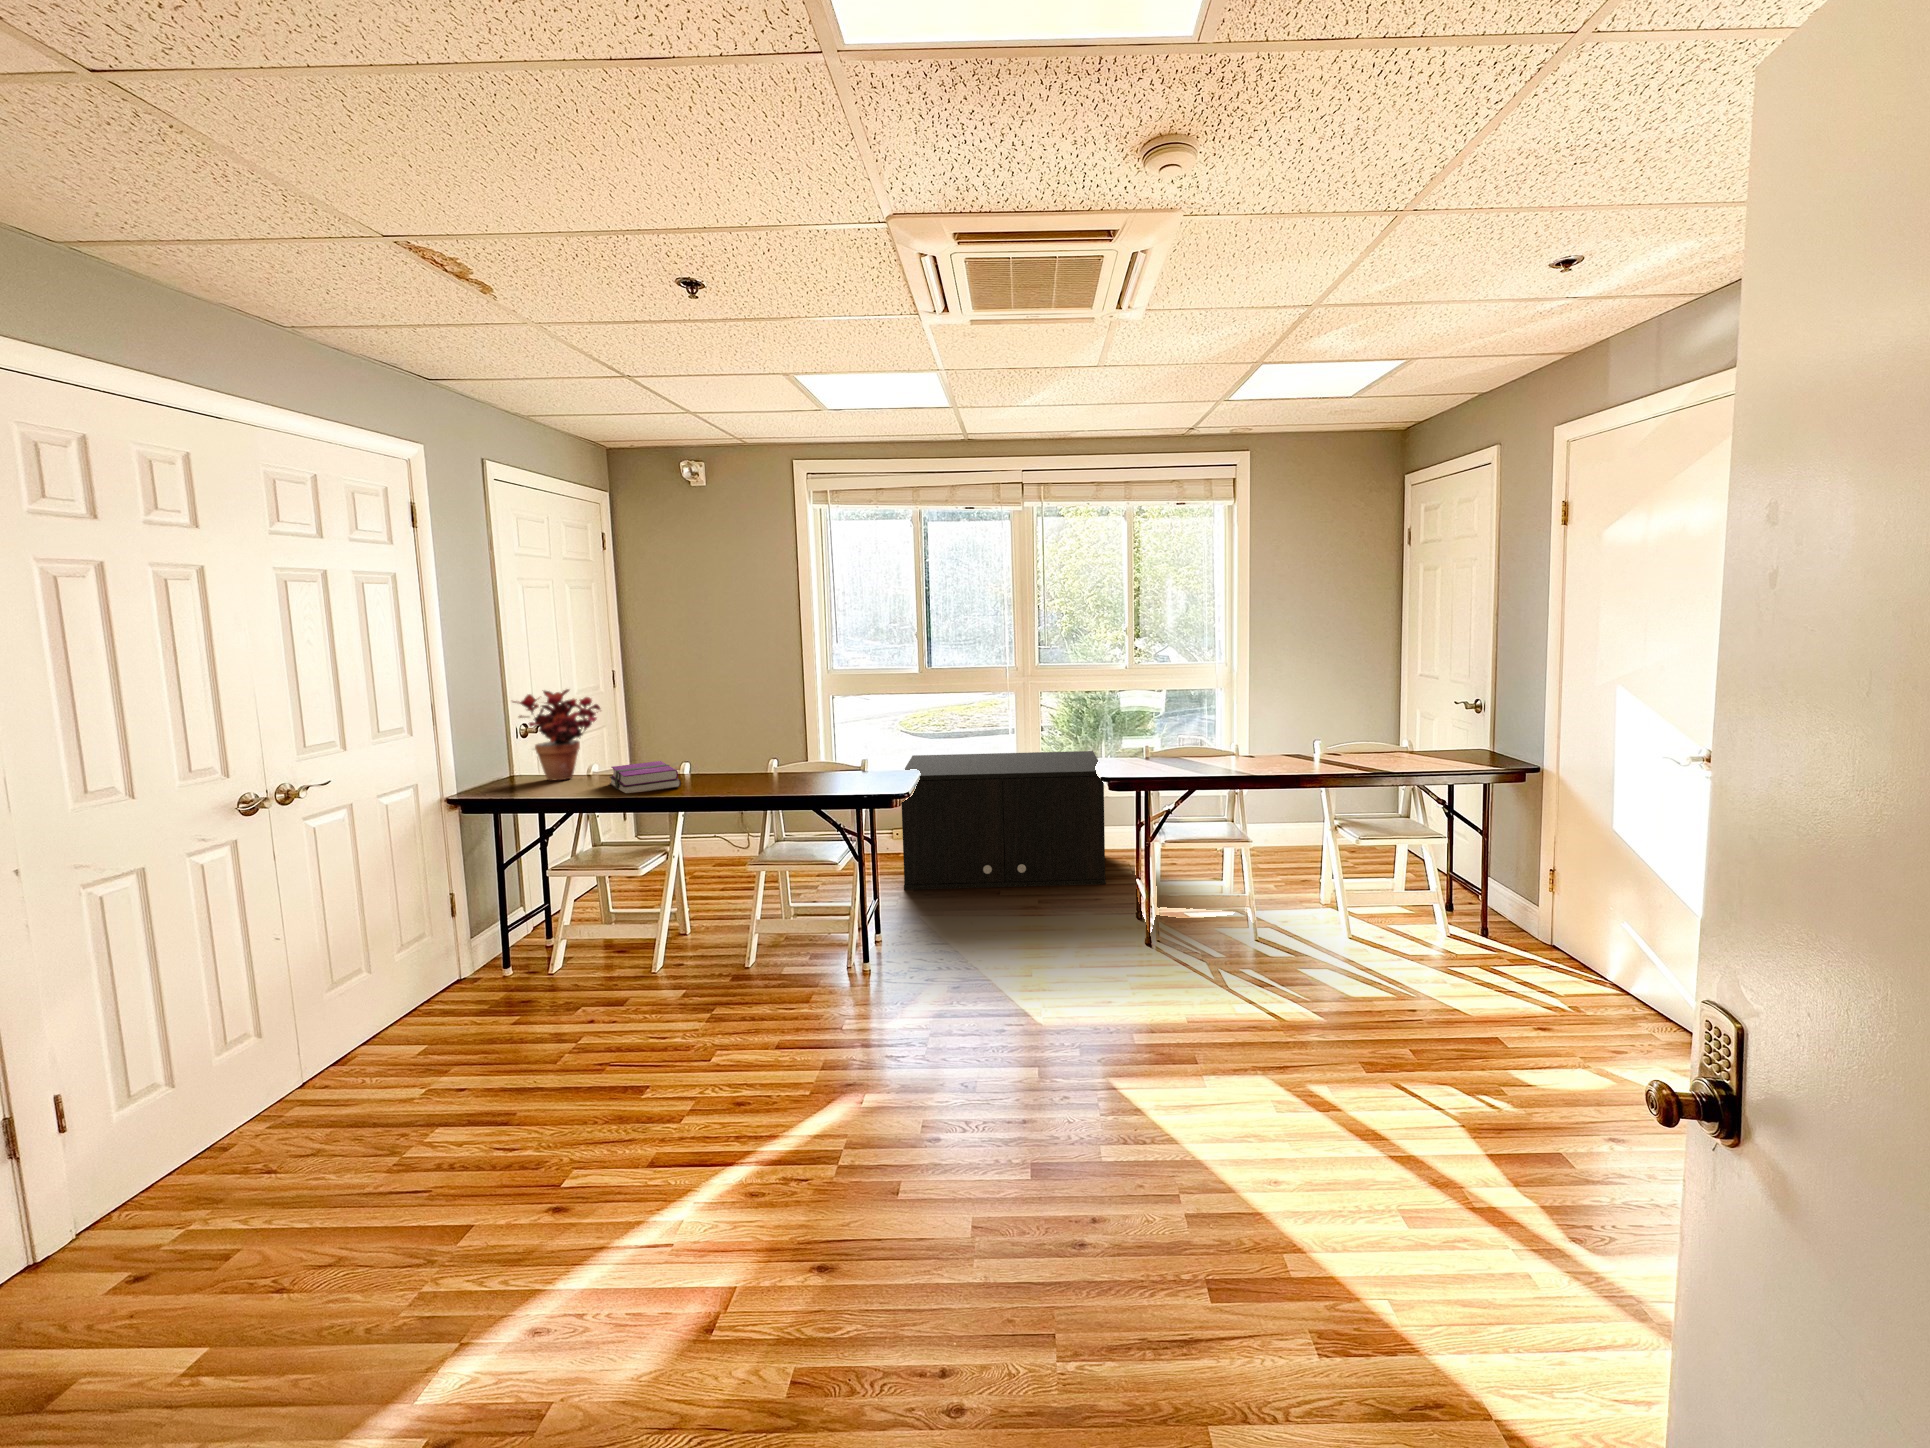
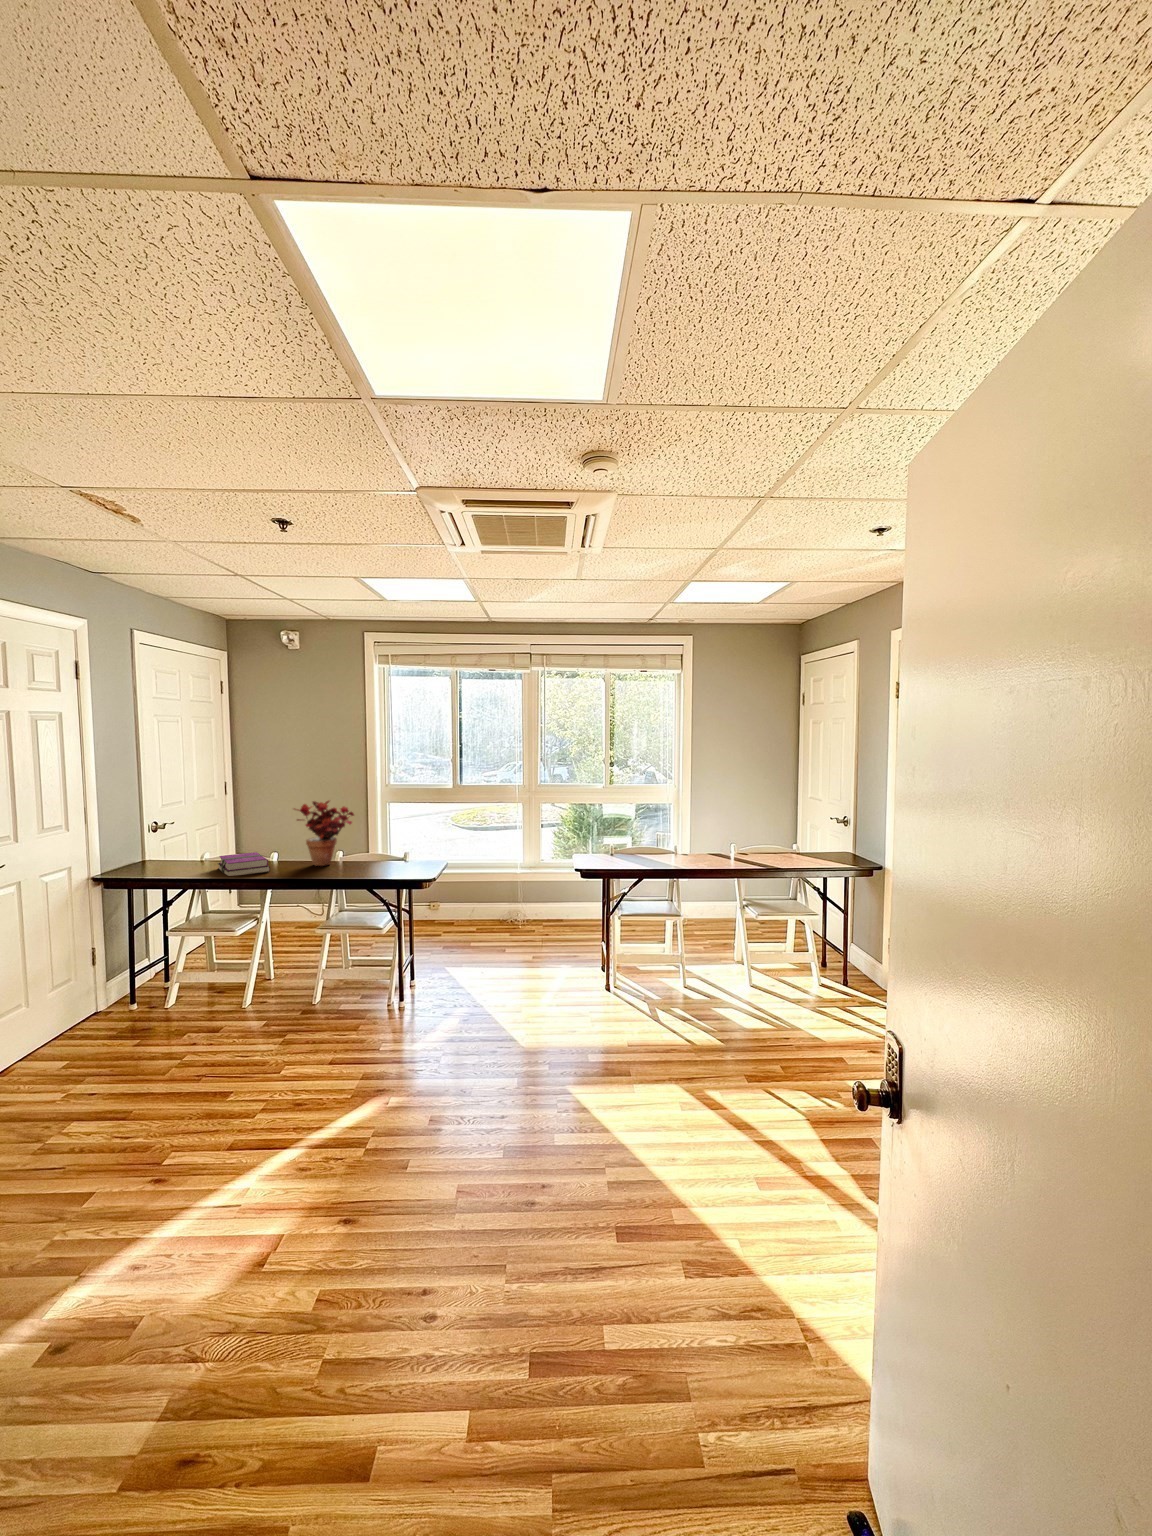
potted plant: present [513,689,600,780] -> present [294,800,354,866]
storage cabinet: present [901,751,1106,890] -> none [434,848,582,948]

